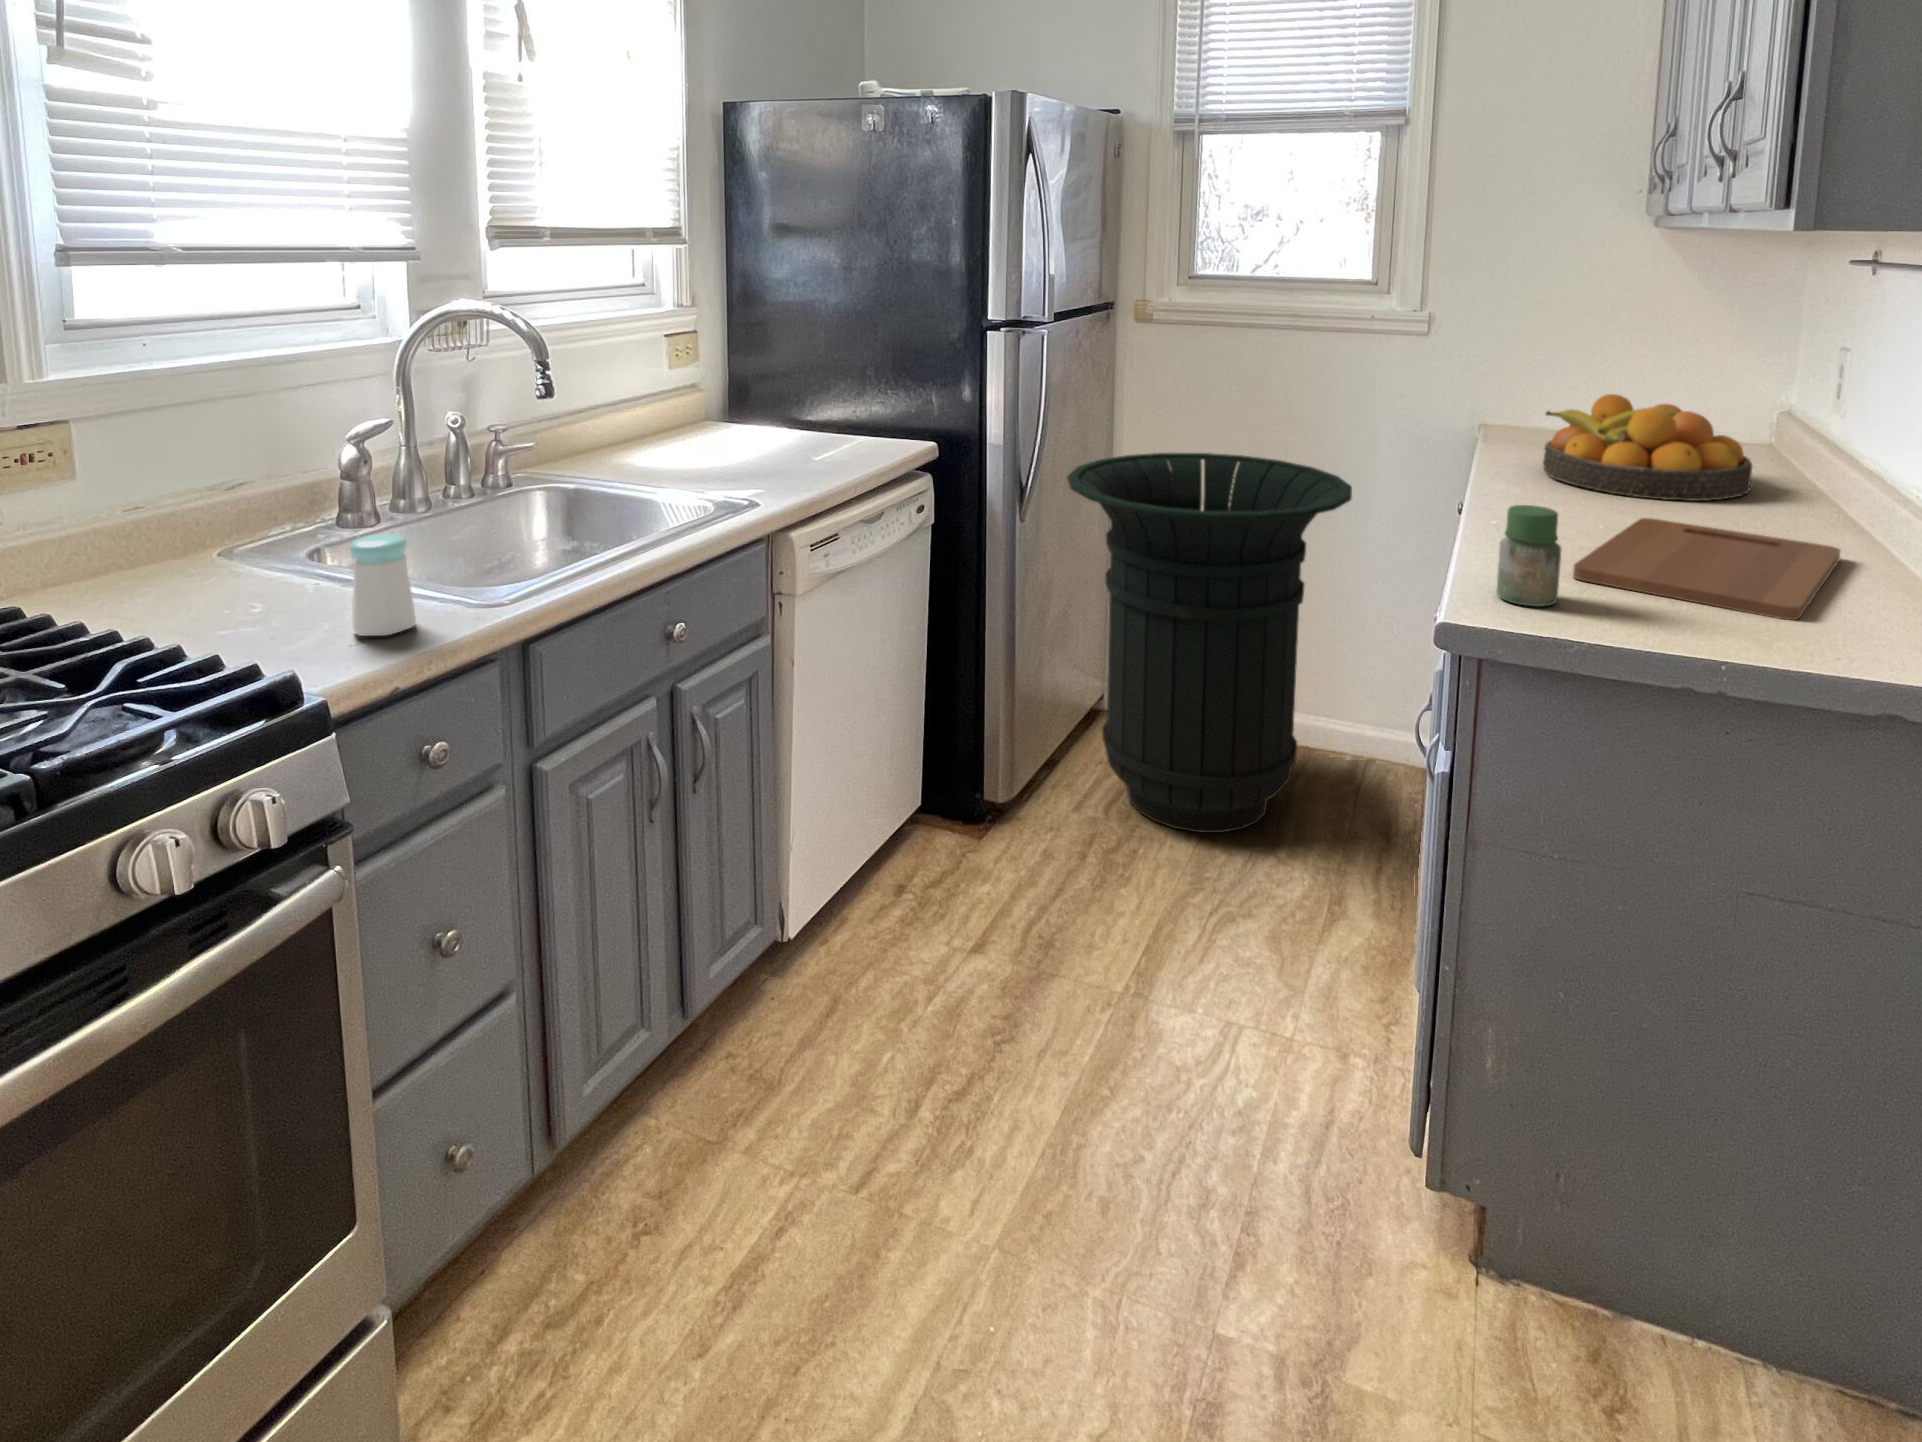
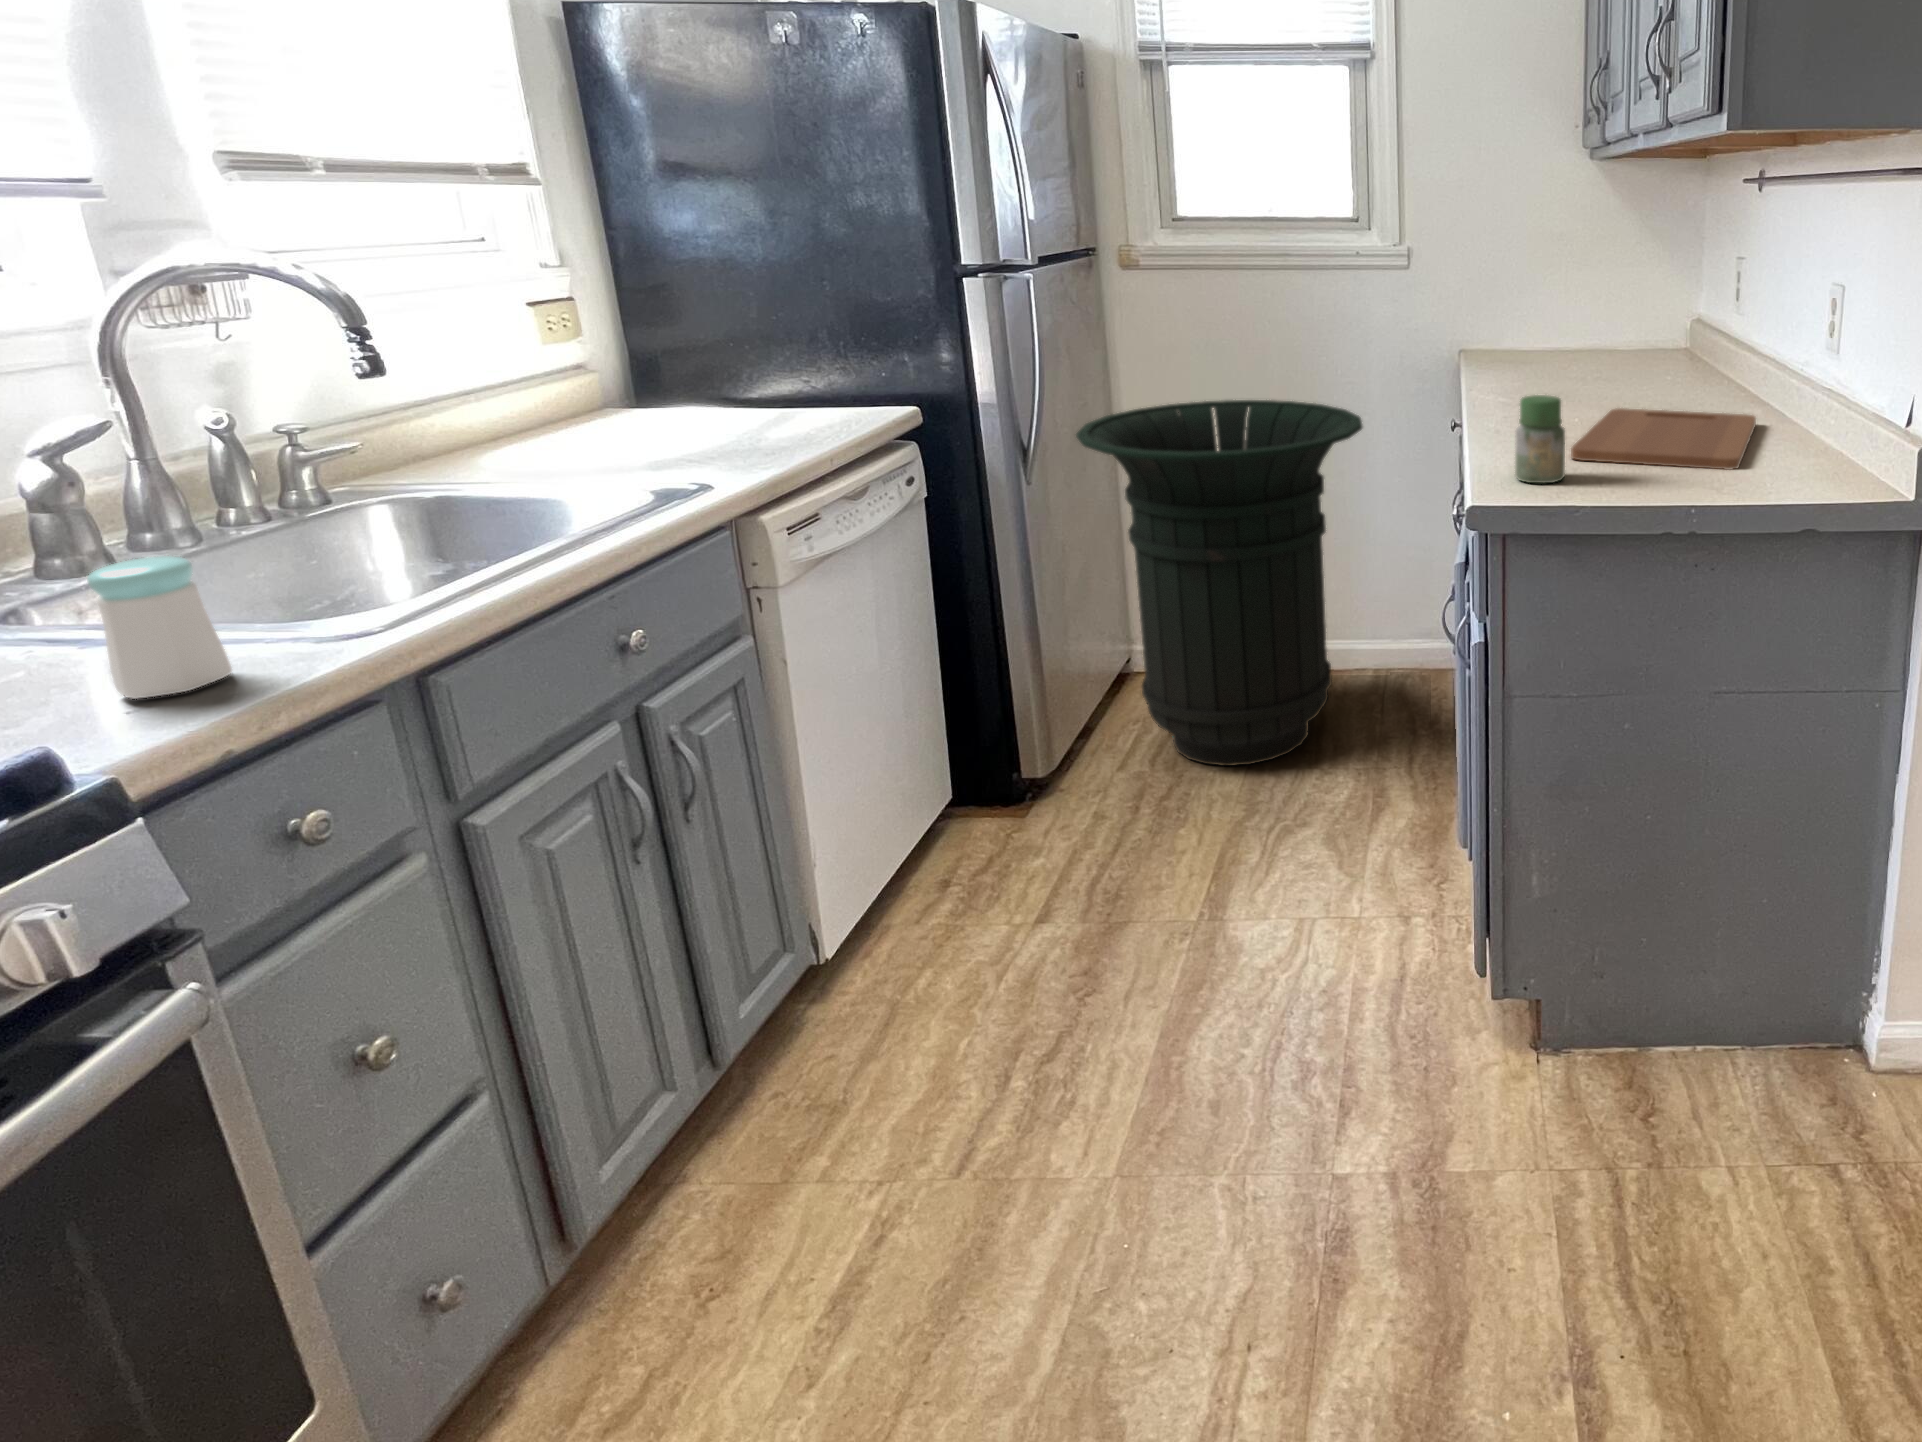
fruit bowl: present [1543,394,1752,501] -> none [1524,310,1684,396]

